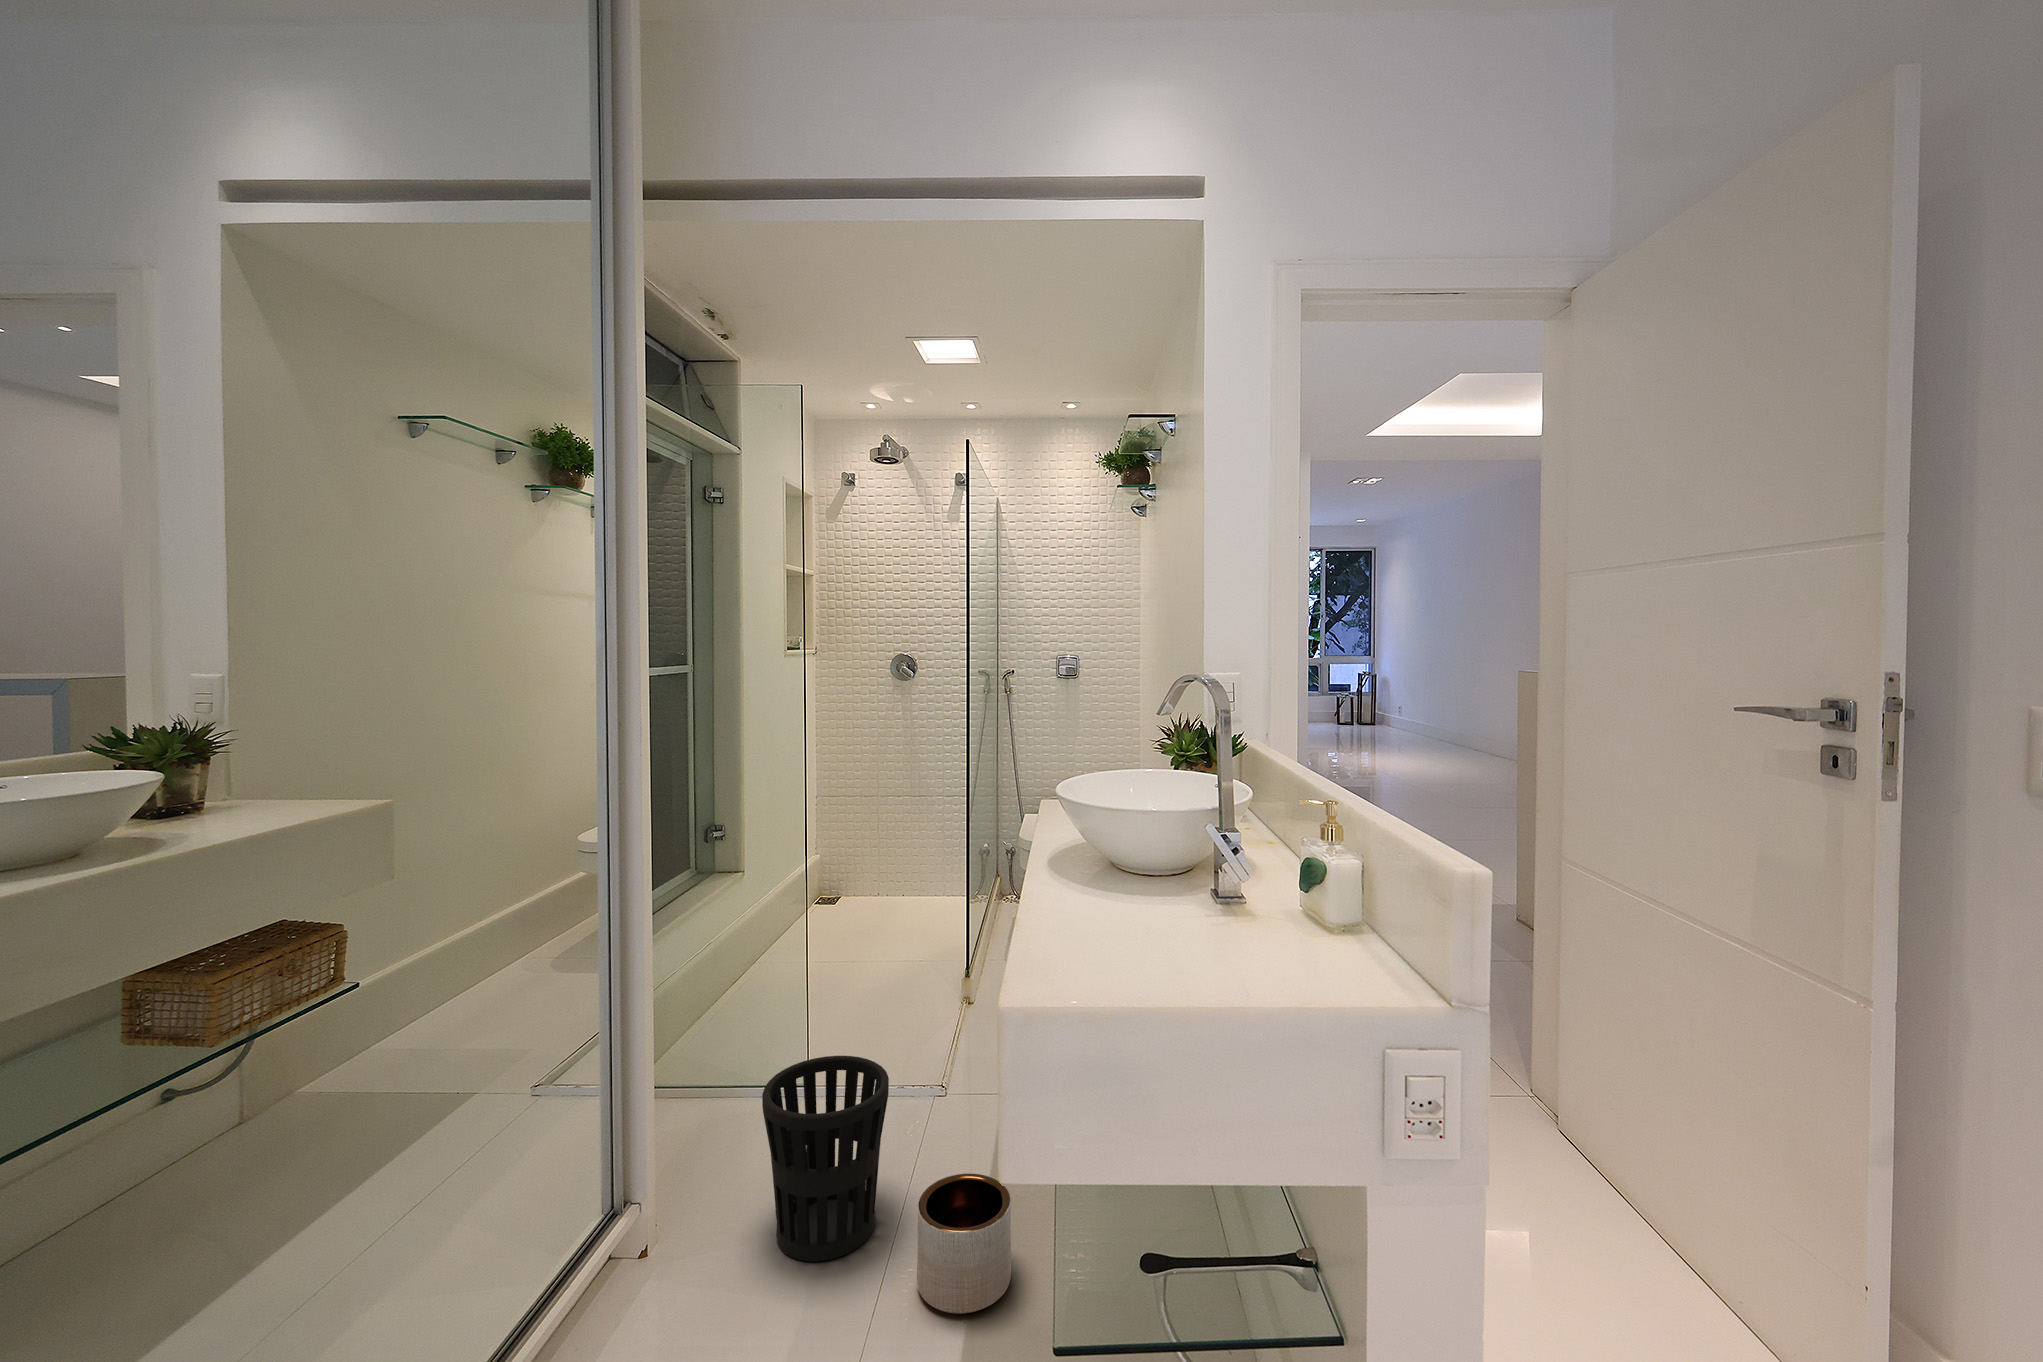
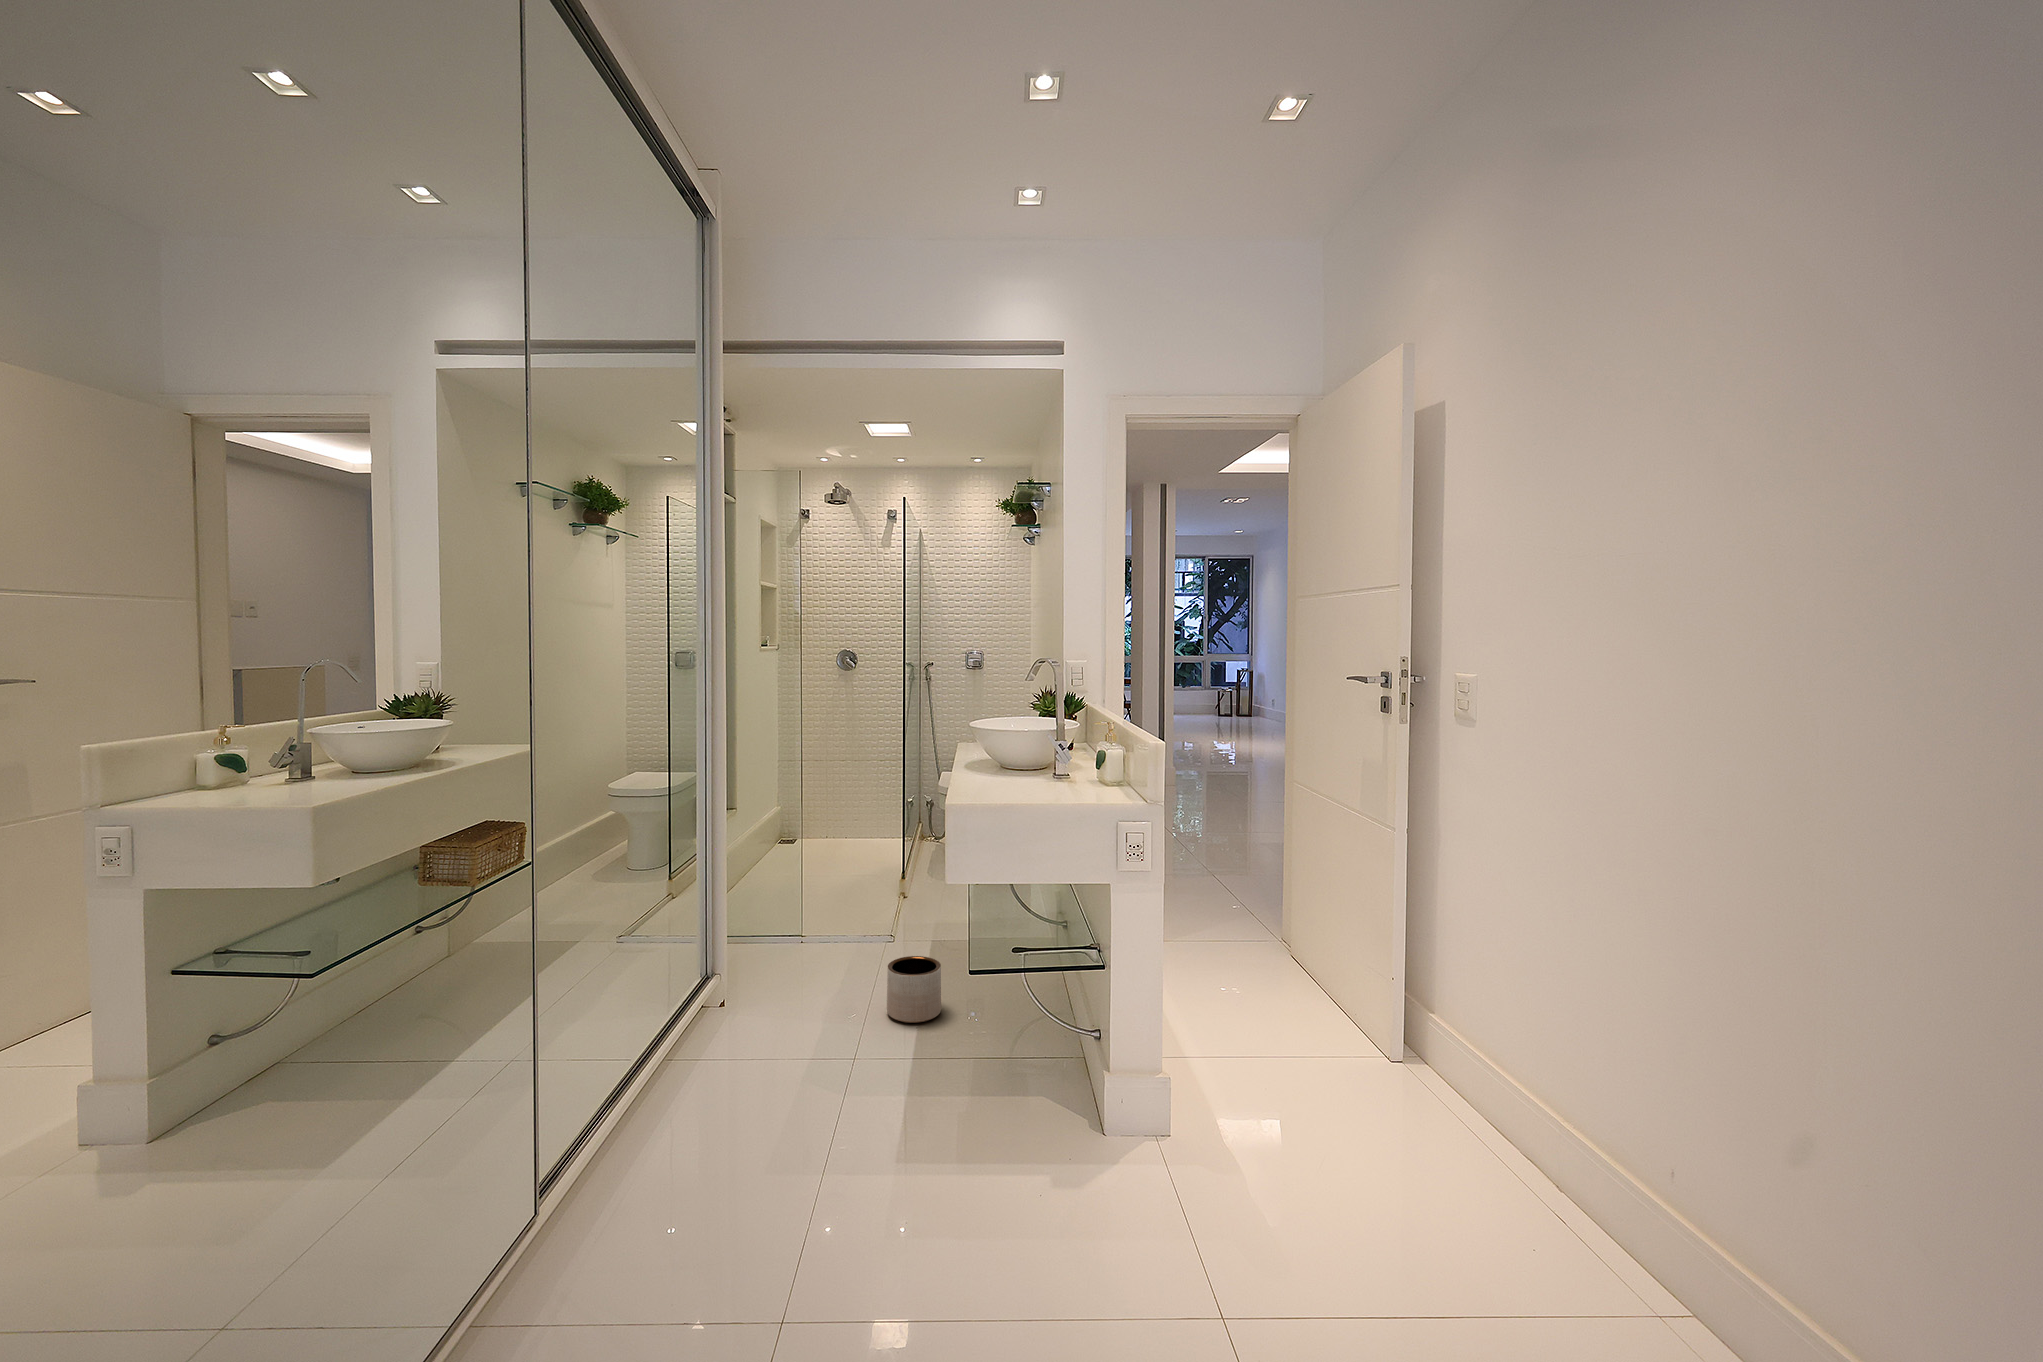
wastebasket: present [762,1056,889,1261] -> none [792,896,866,1005]

